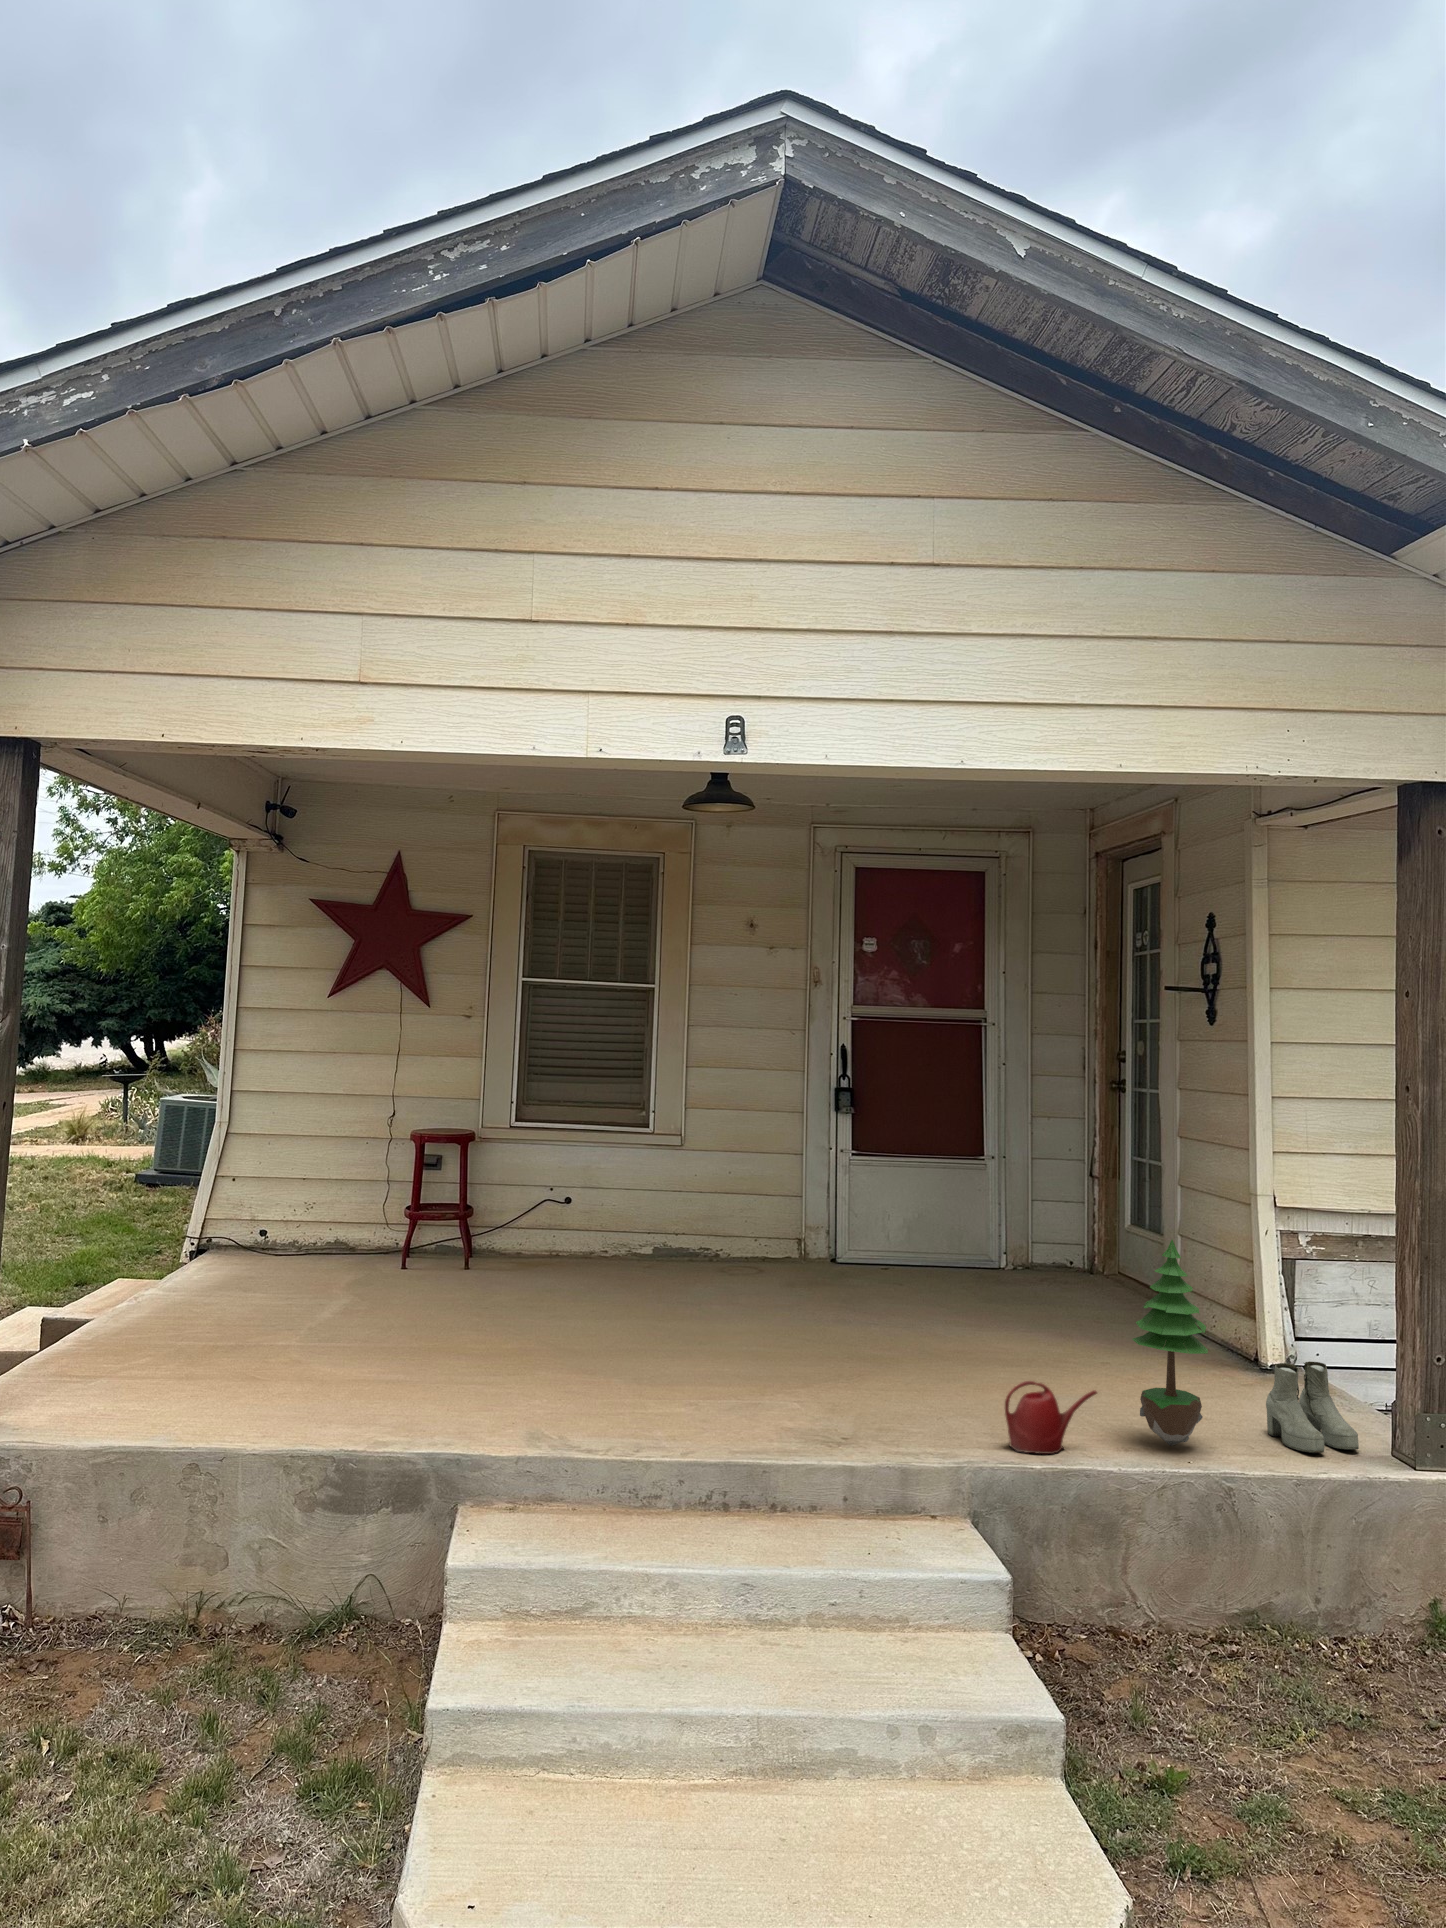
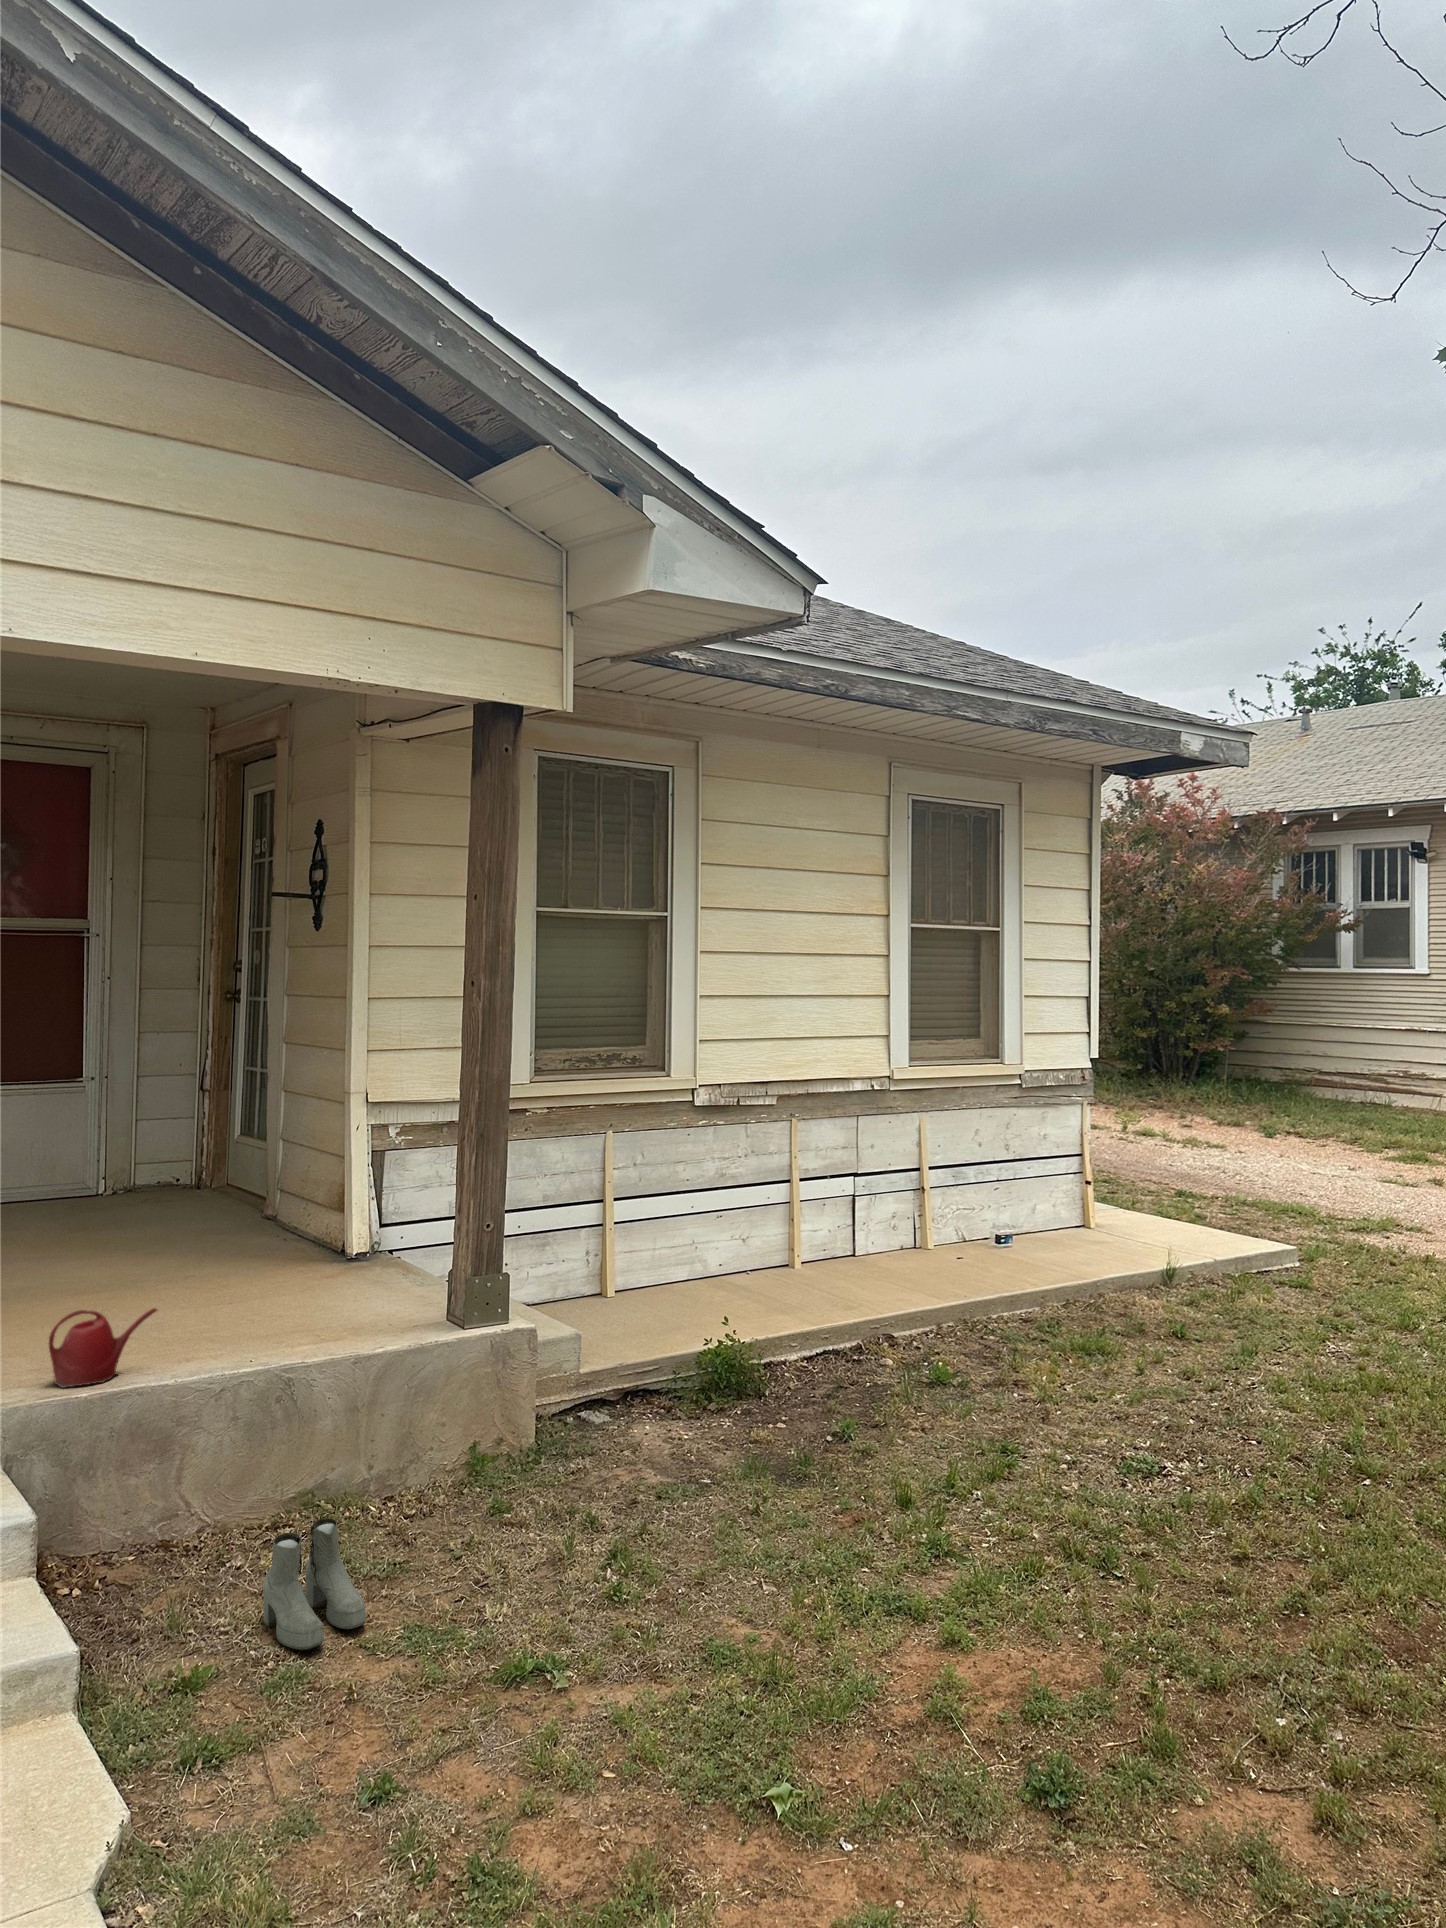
potted tree: present [1132,1240,1208,1446] -> none [198,1143,277,1350]
boots: present [1266,1362,1359,1453] -> present [263,1518,366,1650]

